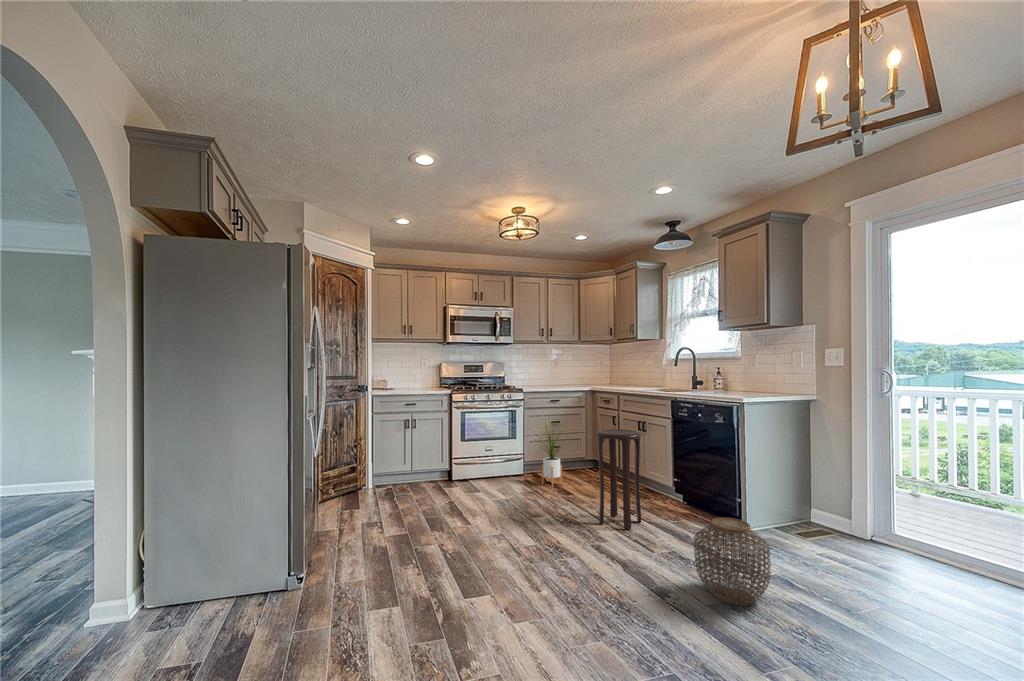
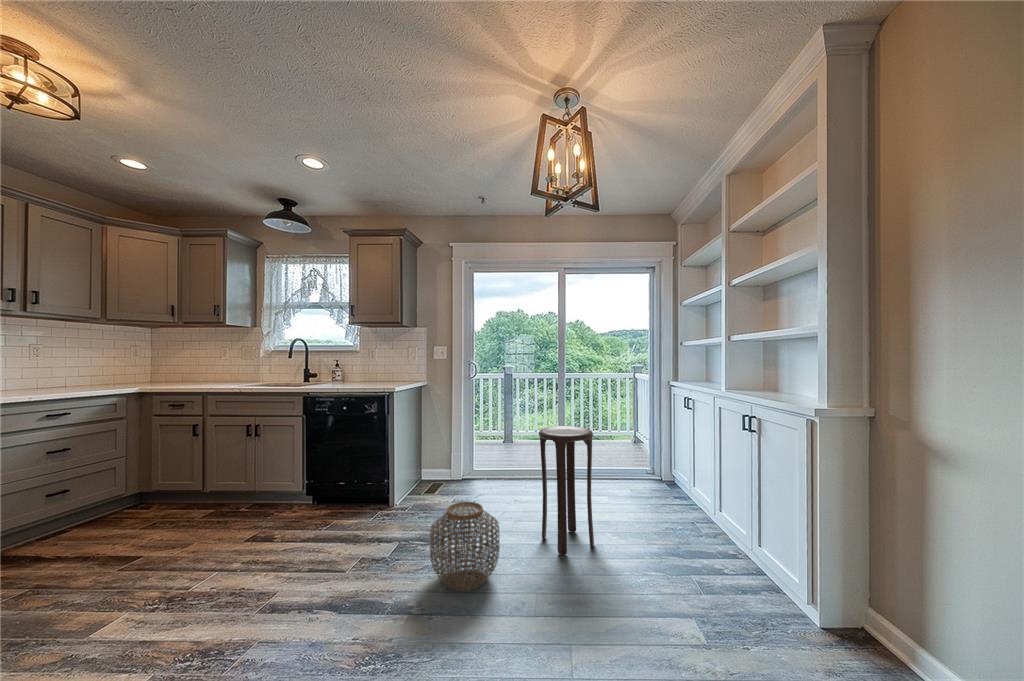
house plant: present [539,423,563,487] -> none [40,437,126,556]
stool: present [597,429,641,530] -> present [539,426,594,555]

